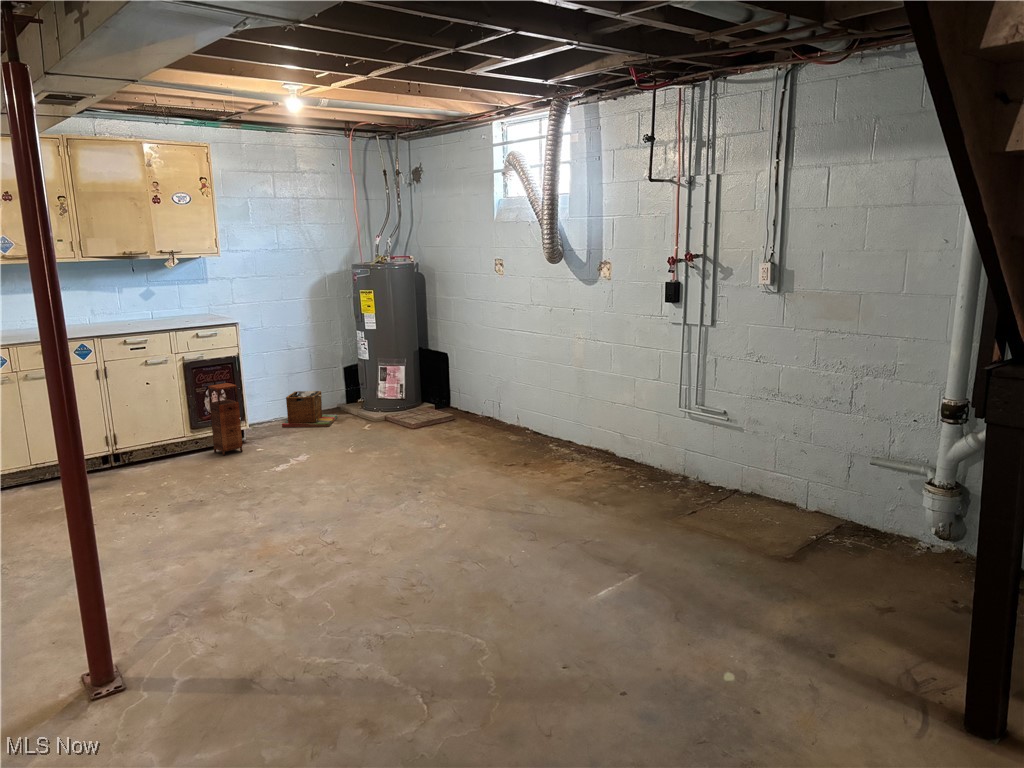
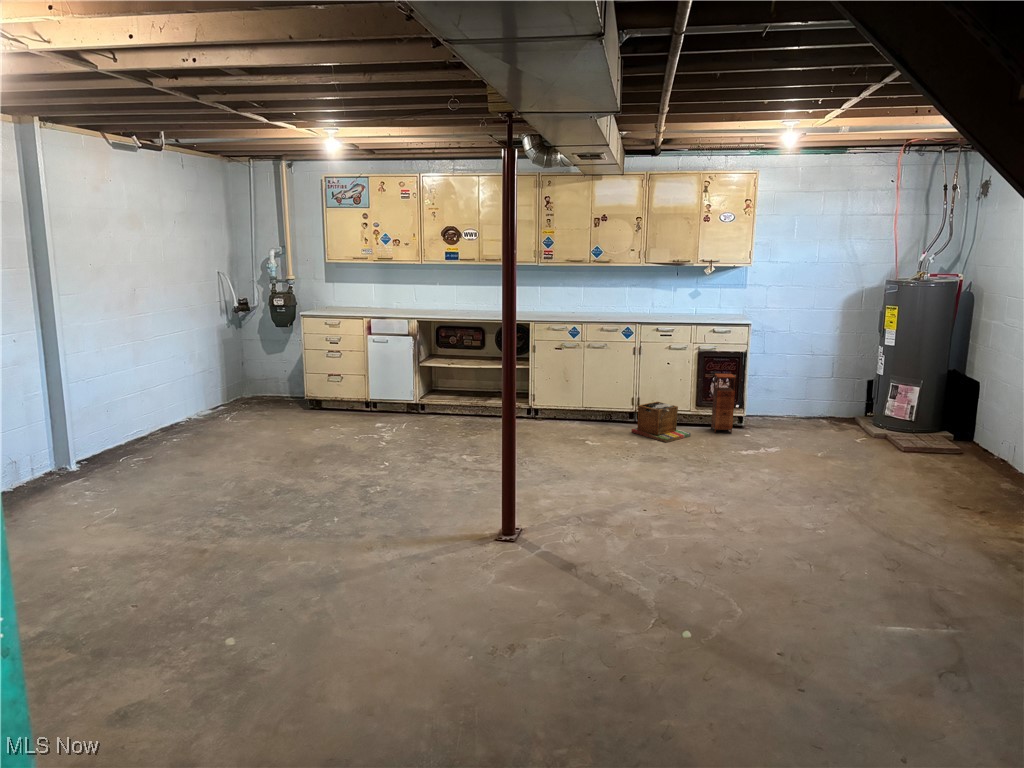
laundry basket: present [282,391,337,427] -> present [632,402,691,442]

